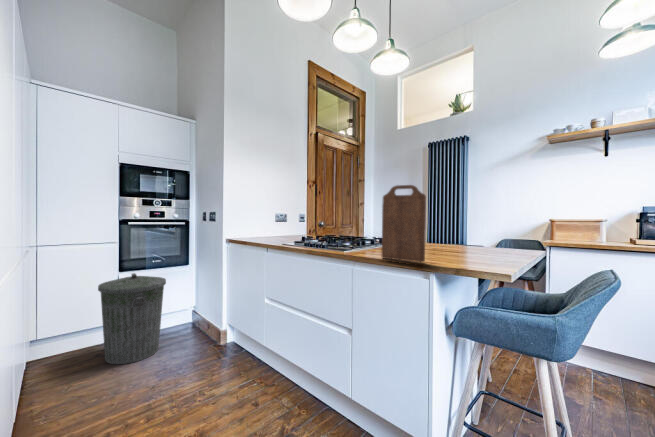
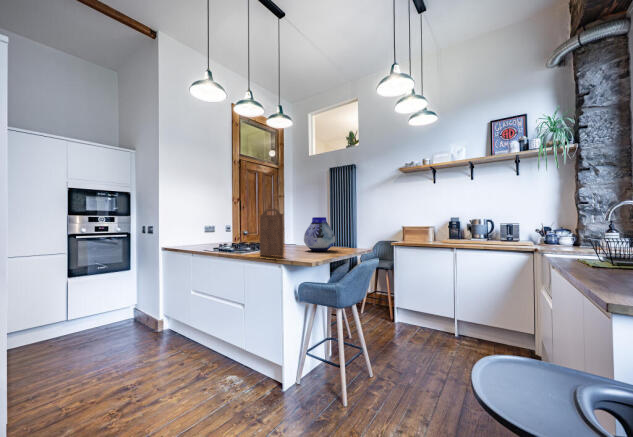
vase: none [432,202,484,254] -> present [304,217,335,251]
trash can: present [98,273,166,364] -> none [48,278,109,352]

